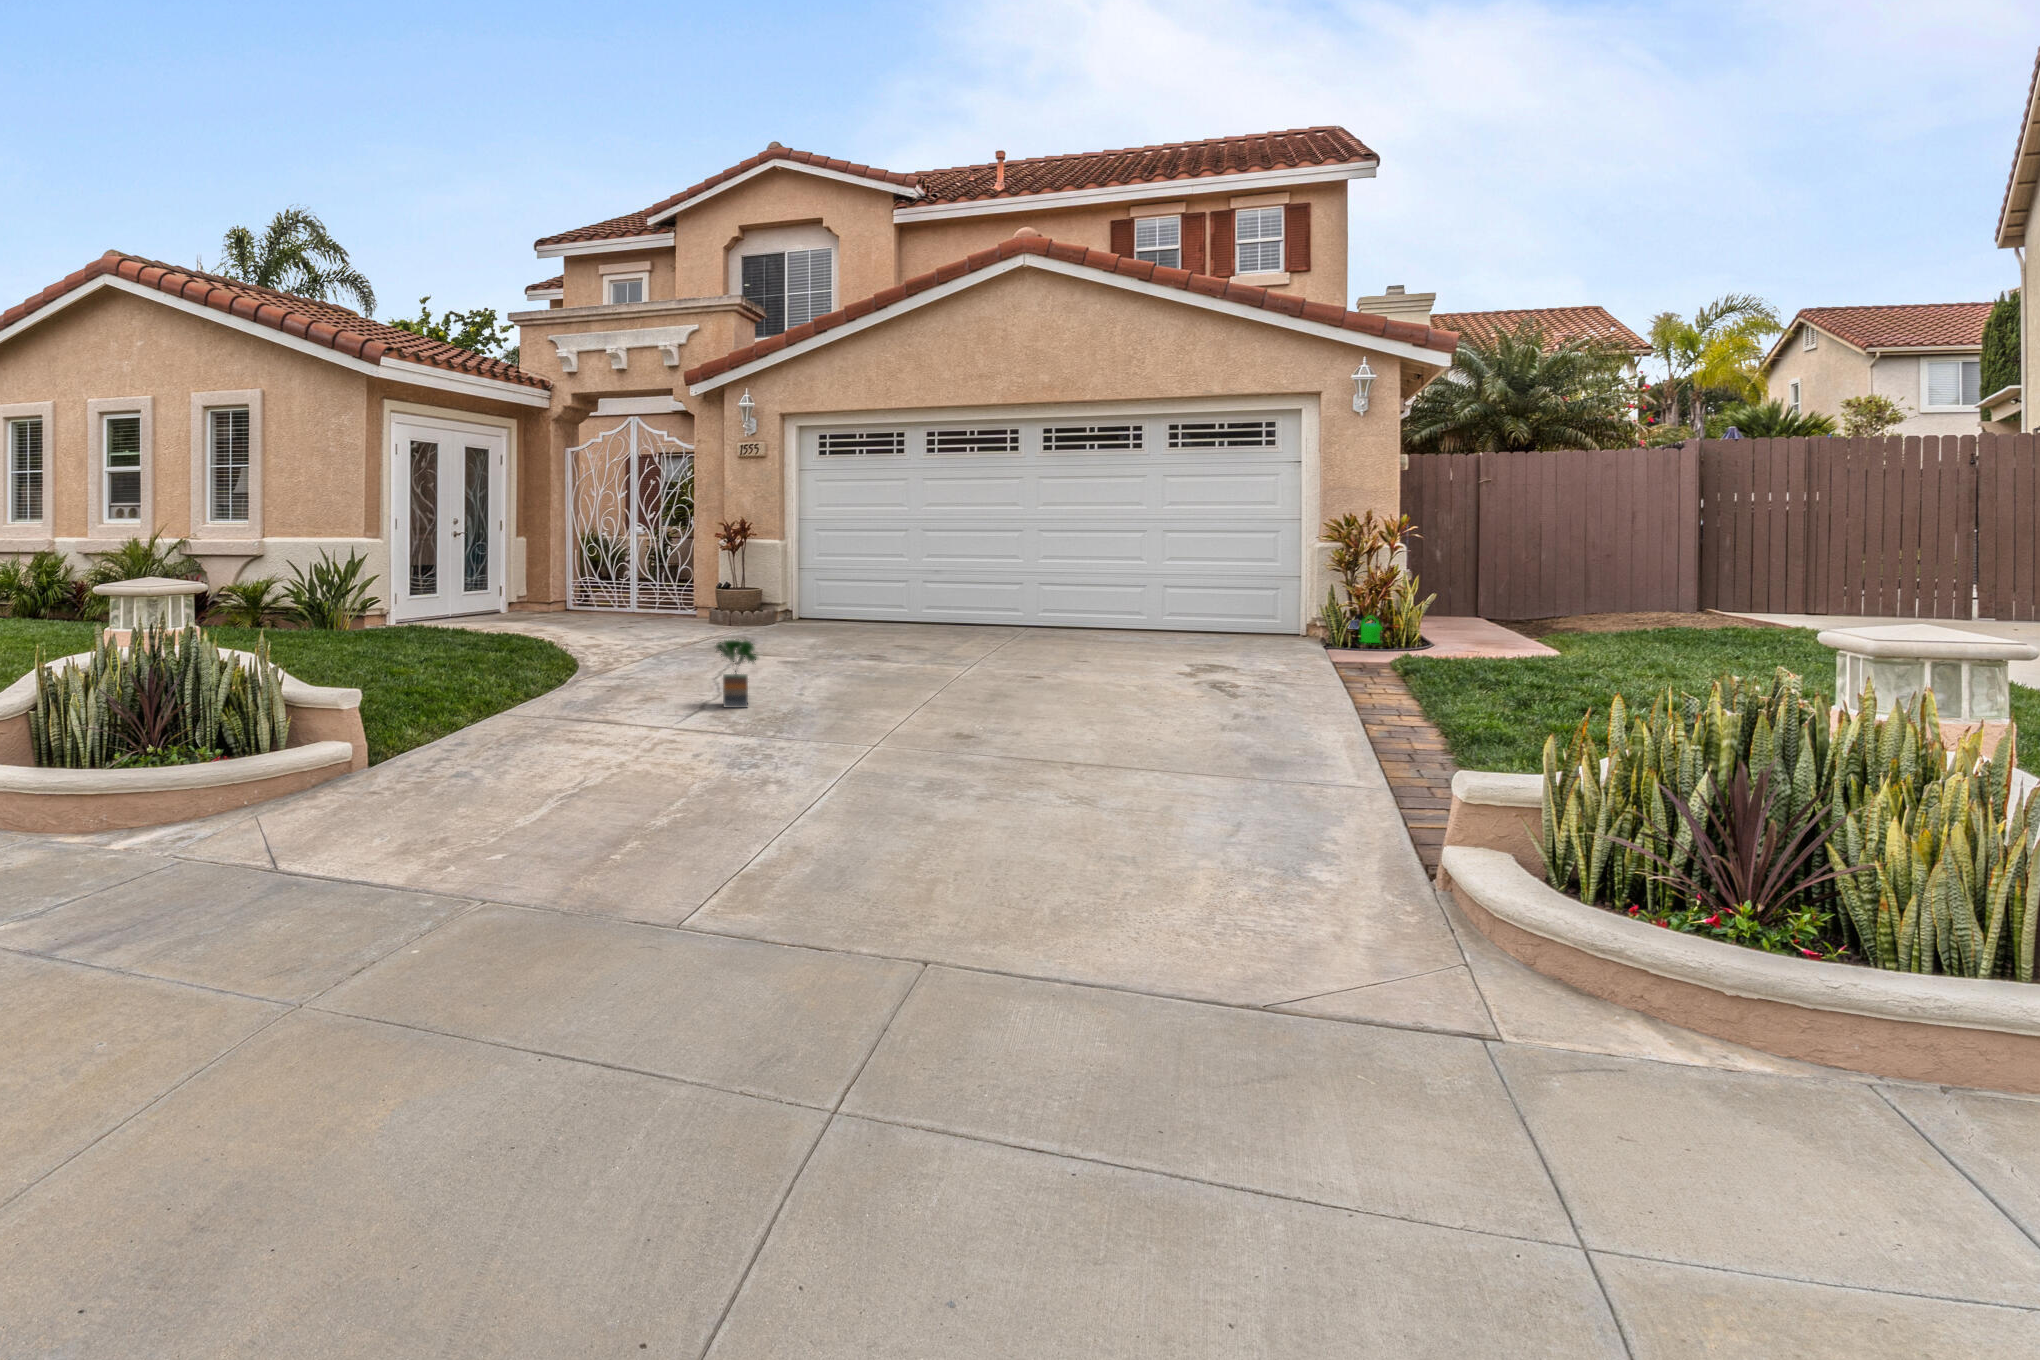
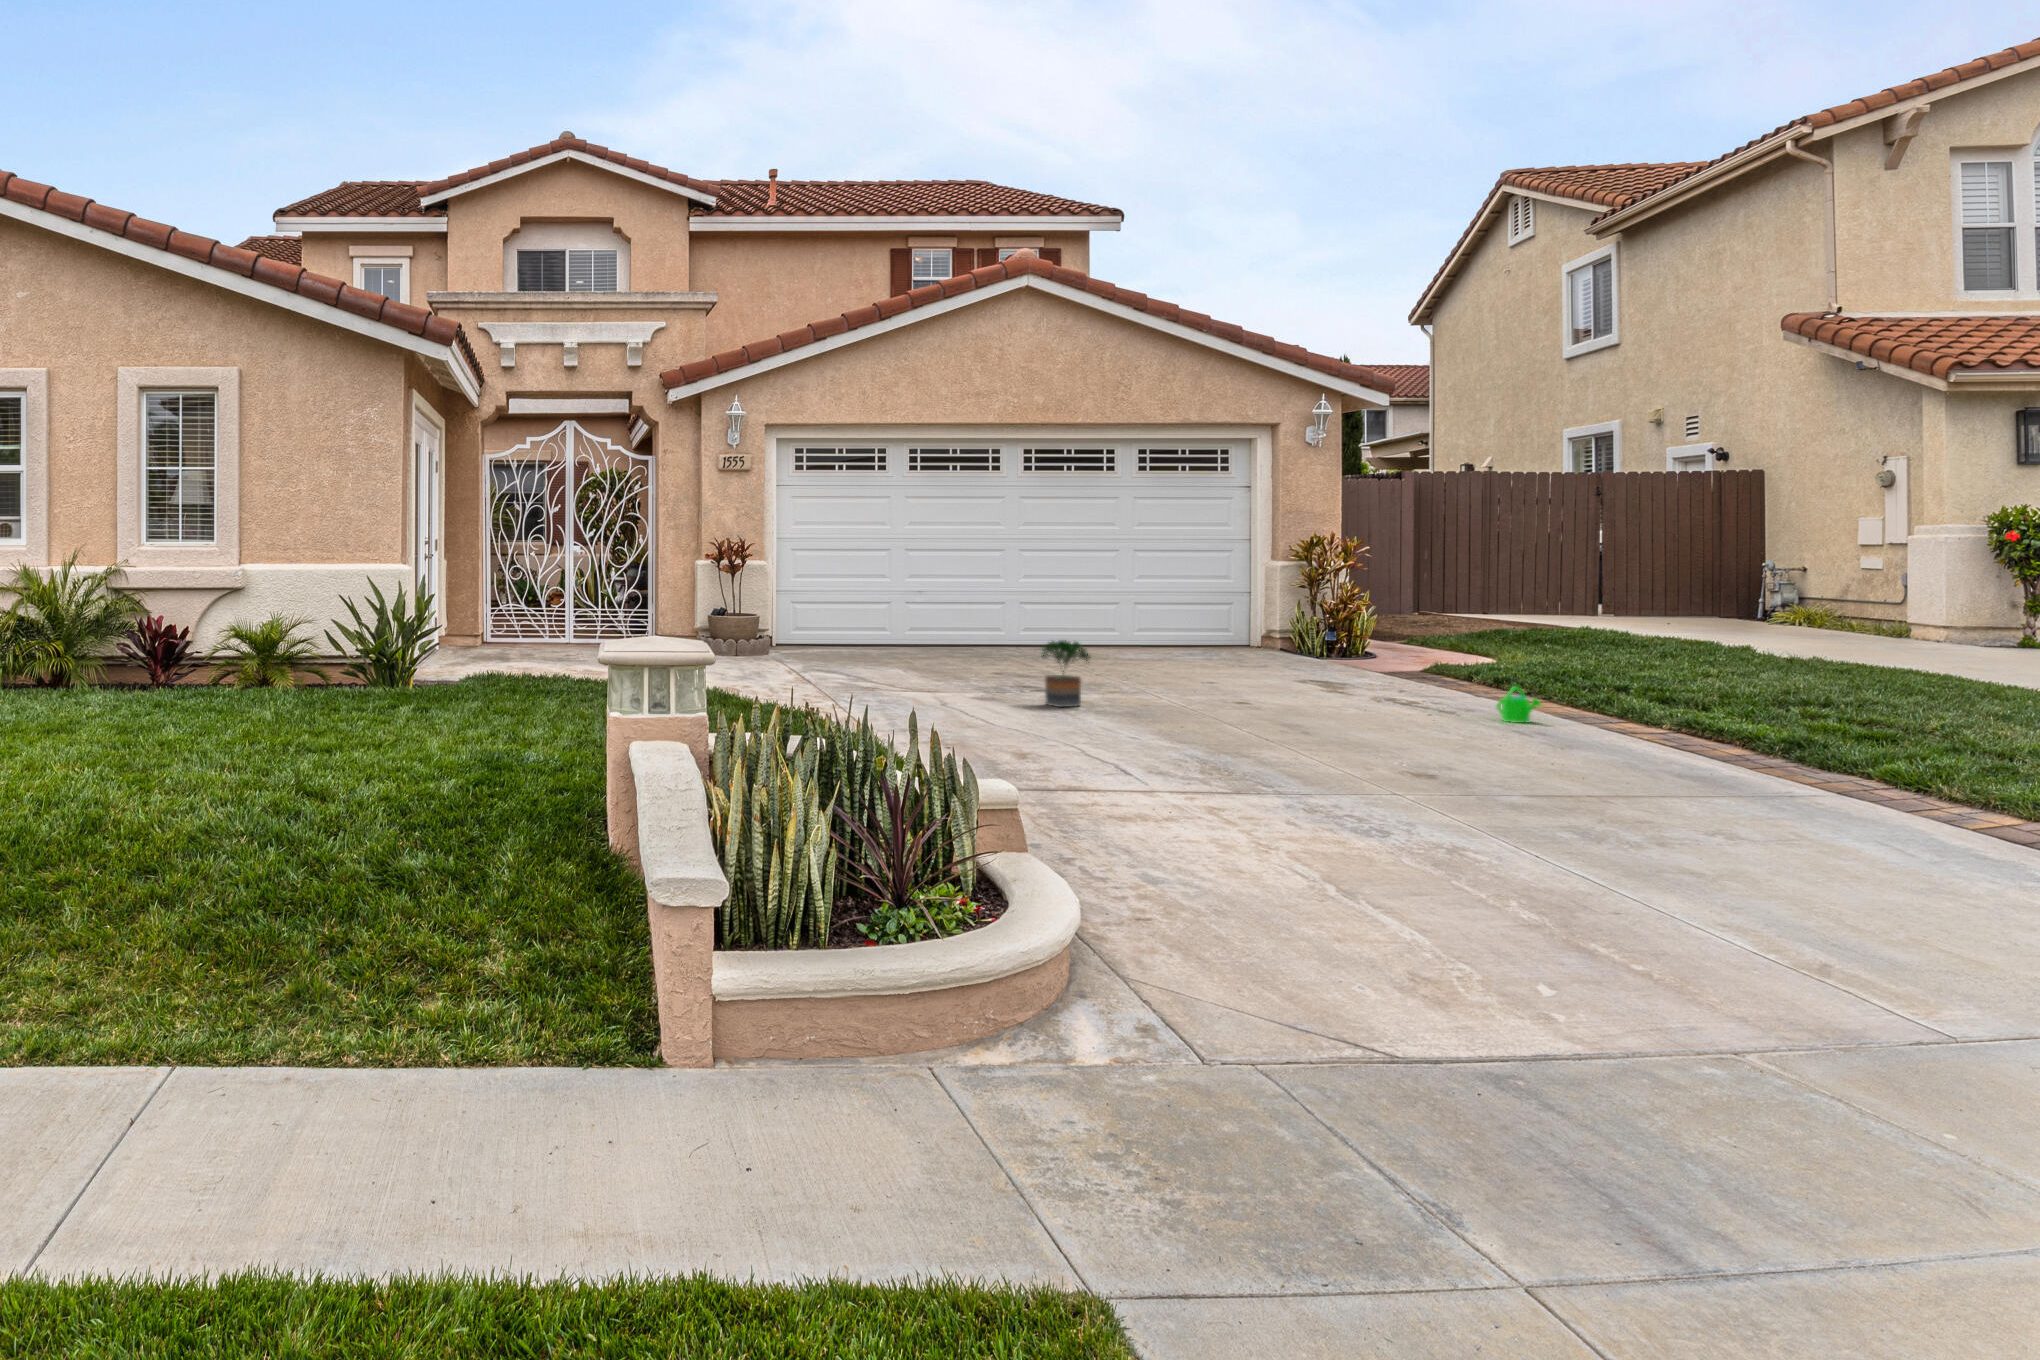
watering can: present [1361,616,1382,643] -> present [1497,686,1541,723]

